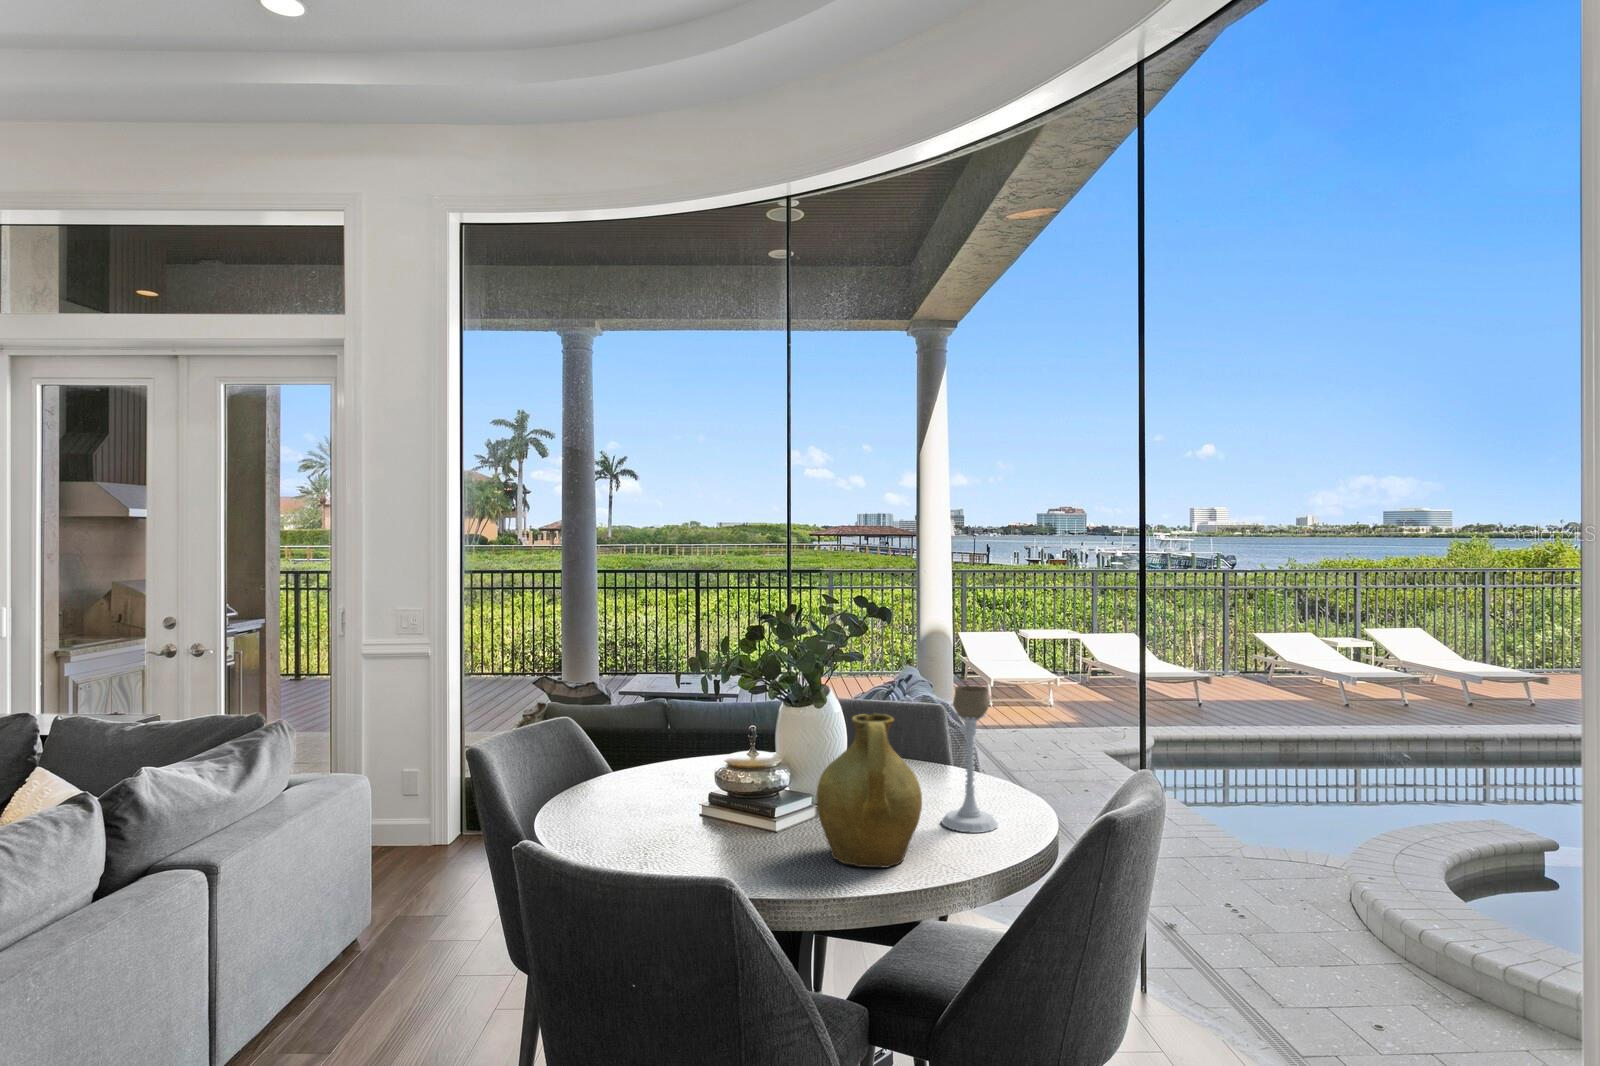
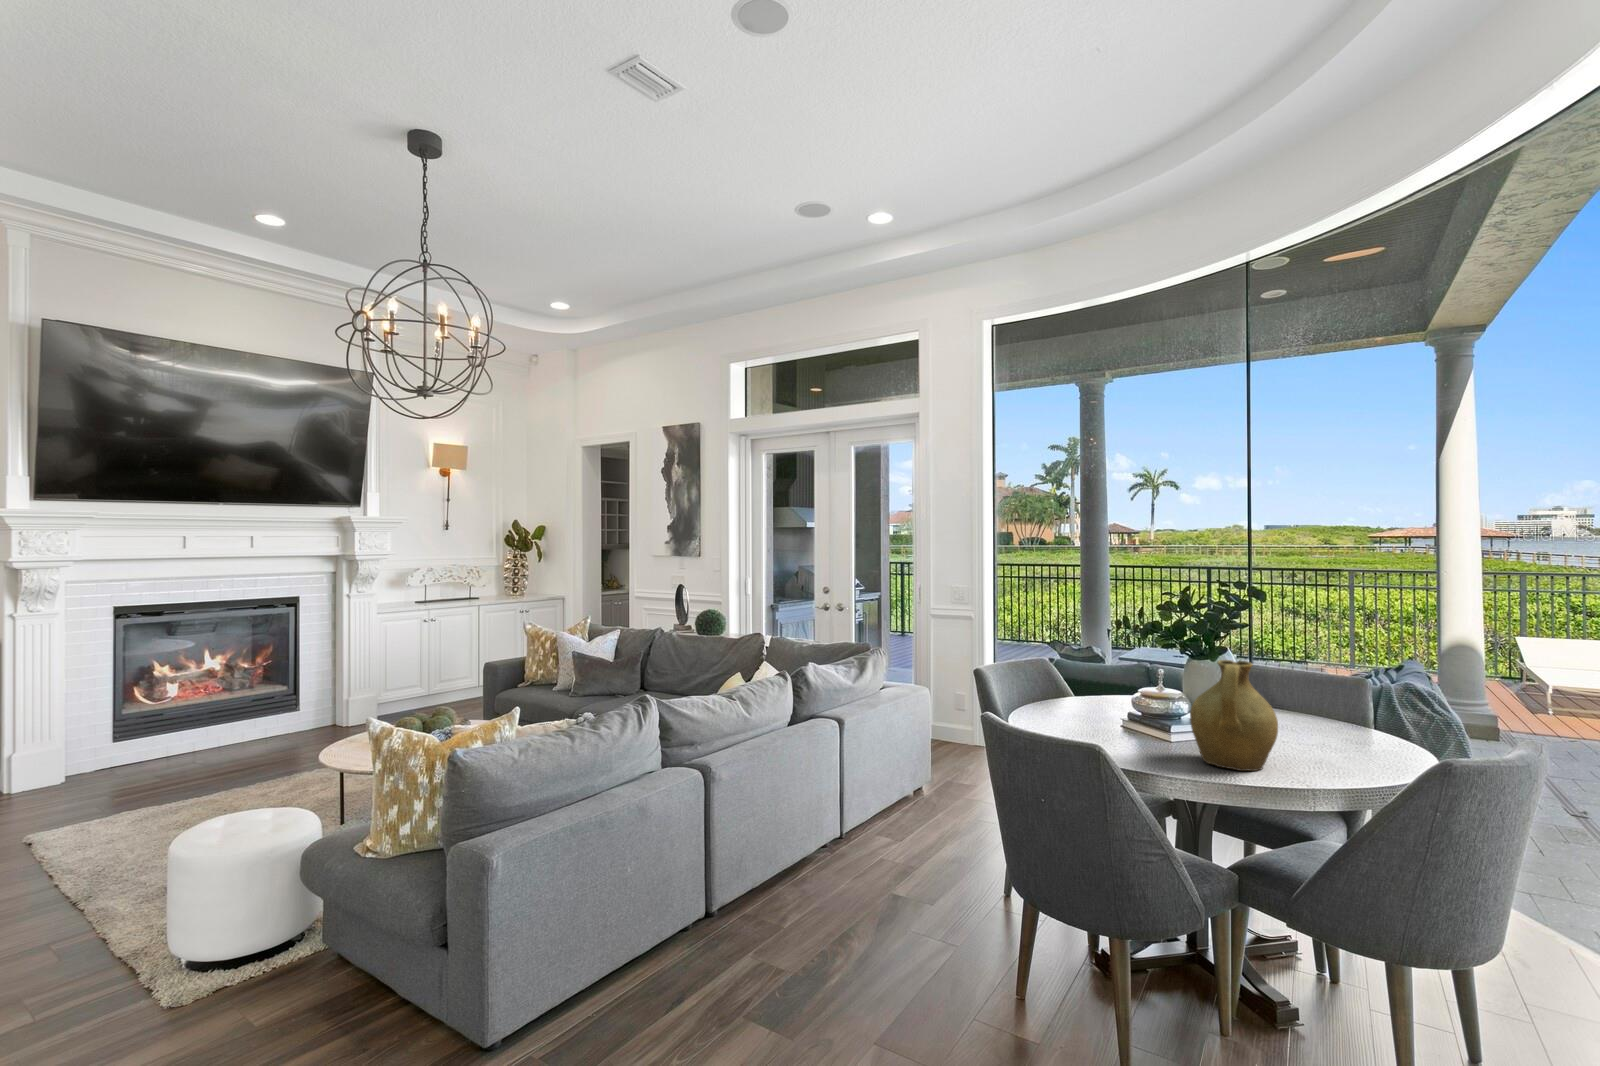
candle holder: present [941,685,998,833] -> none [1316,650,1371,768]

